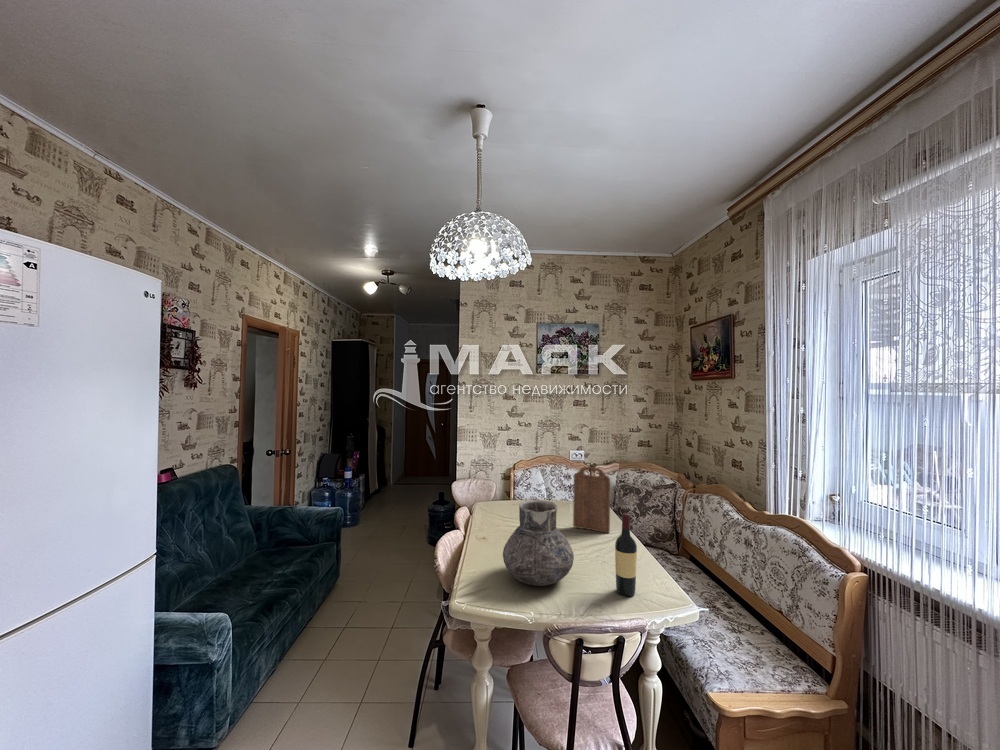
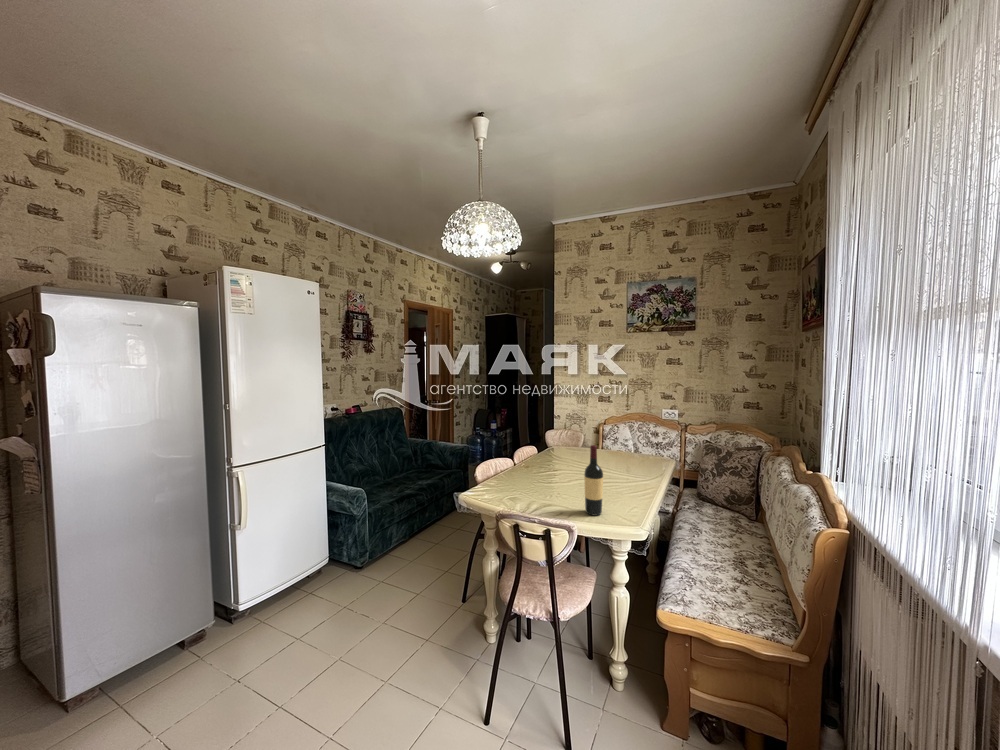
cutting board: present [573,467,610,533] -> none [614,416,645,478]
vase: present [503,500,574,586] -> none [506,432,564,497]

